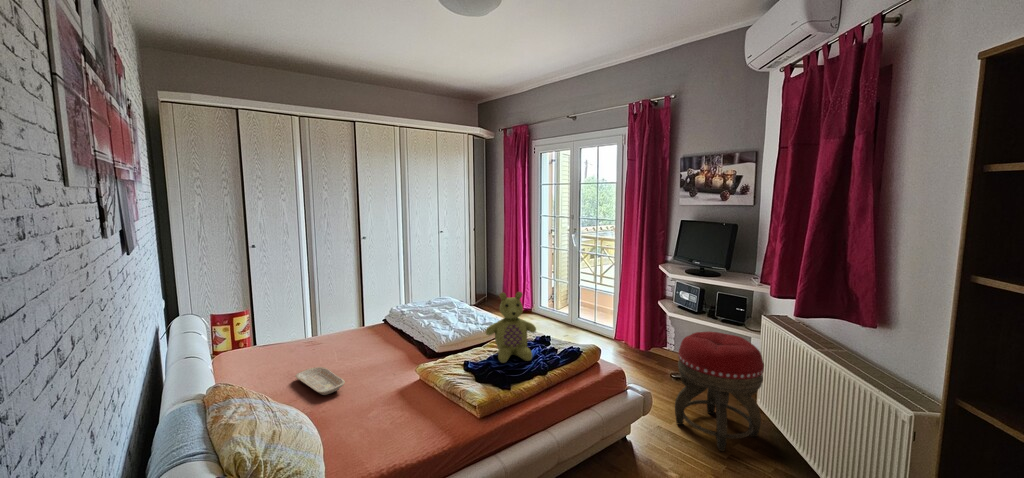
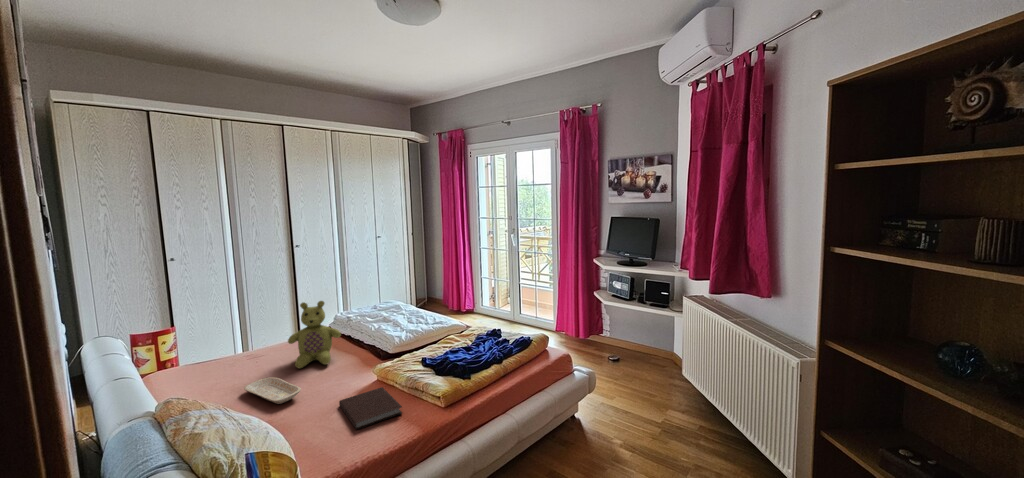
stuffed bear: present [486,292,536,363] -> present [288,301,341,368]
footstool: present [675,332,764,451] -> none [615,314,687,417]
notebook: none [378,388,437,432] -> present [339,387,402,430]

